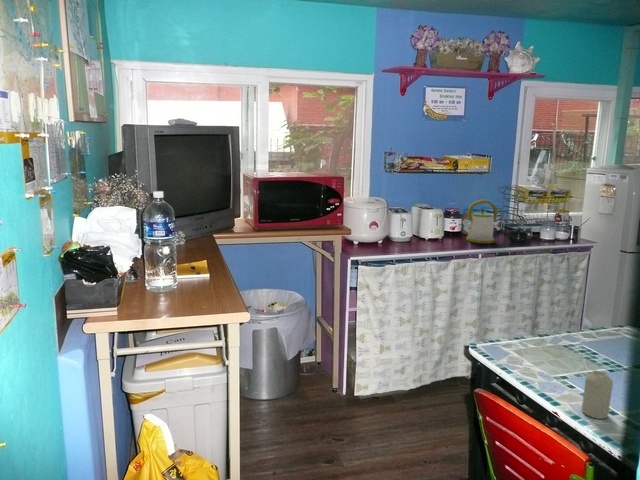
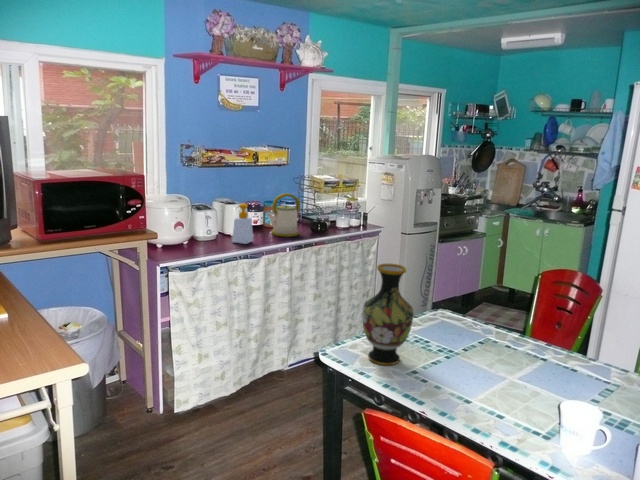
soap bottle: none [423,207,444,247] -> present [232,203,253,244]
vase: none [518,256,579,368] -> present [362,263,414,365]
candle: present [582,371,613,419] -> none [431,366,455,407]

